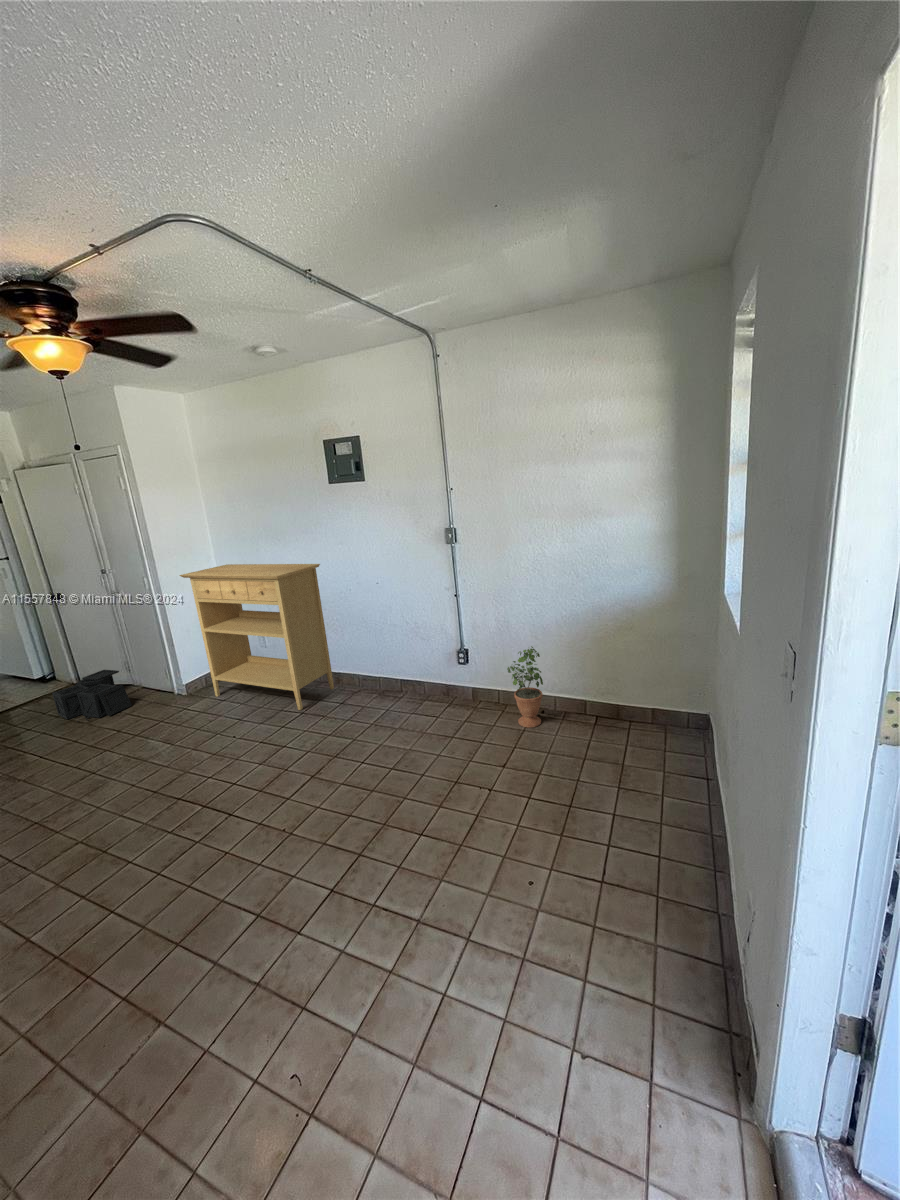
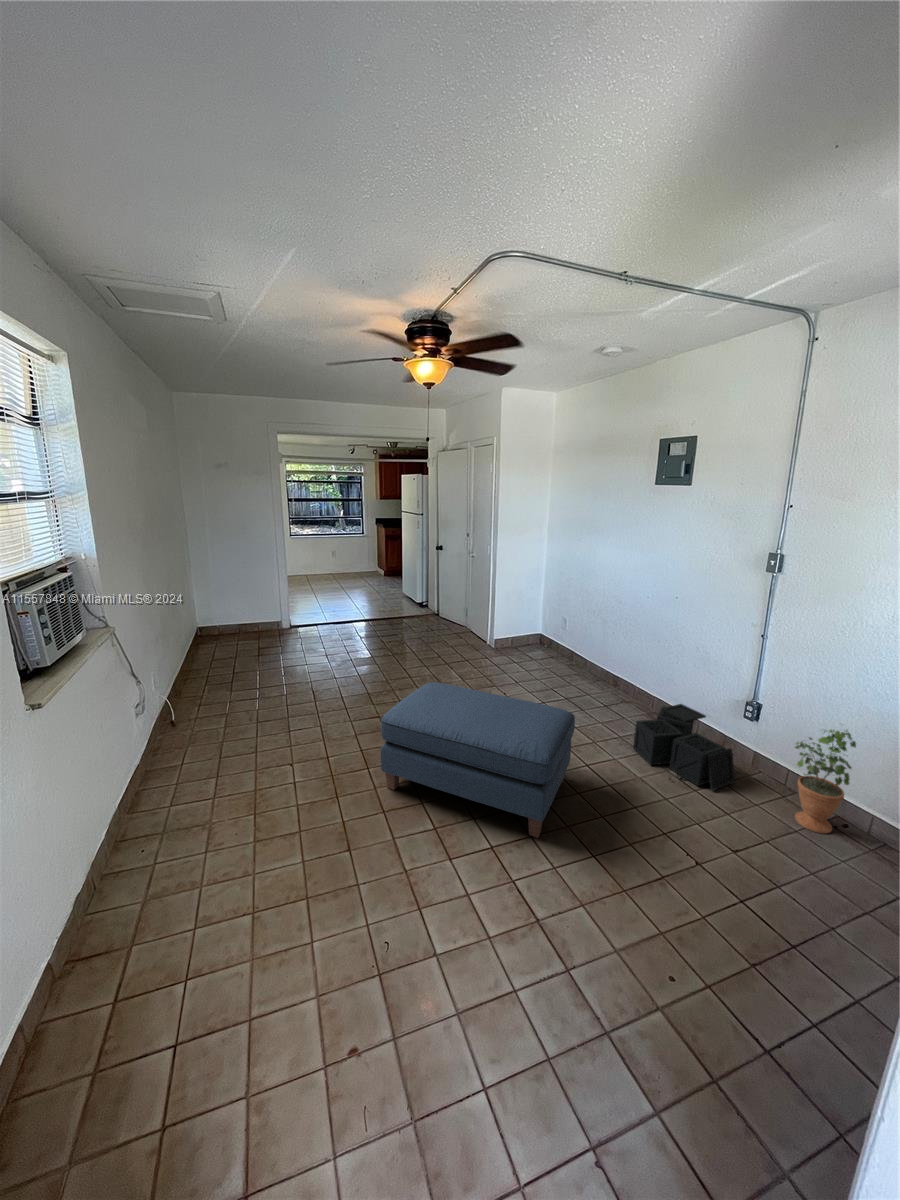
console table: present [179,564,334,710] -> none [510,548,624,694]
storage bin: present [52,670,132,722] -> present [633,704,735,790]
ottoman: none [126,719,372,917] -> present [381,682,575,838]

